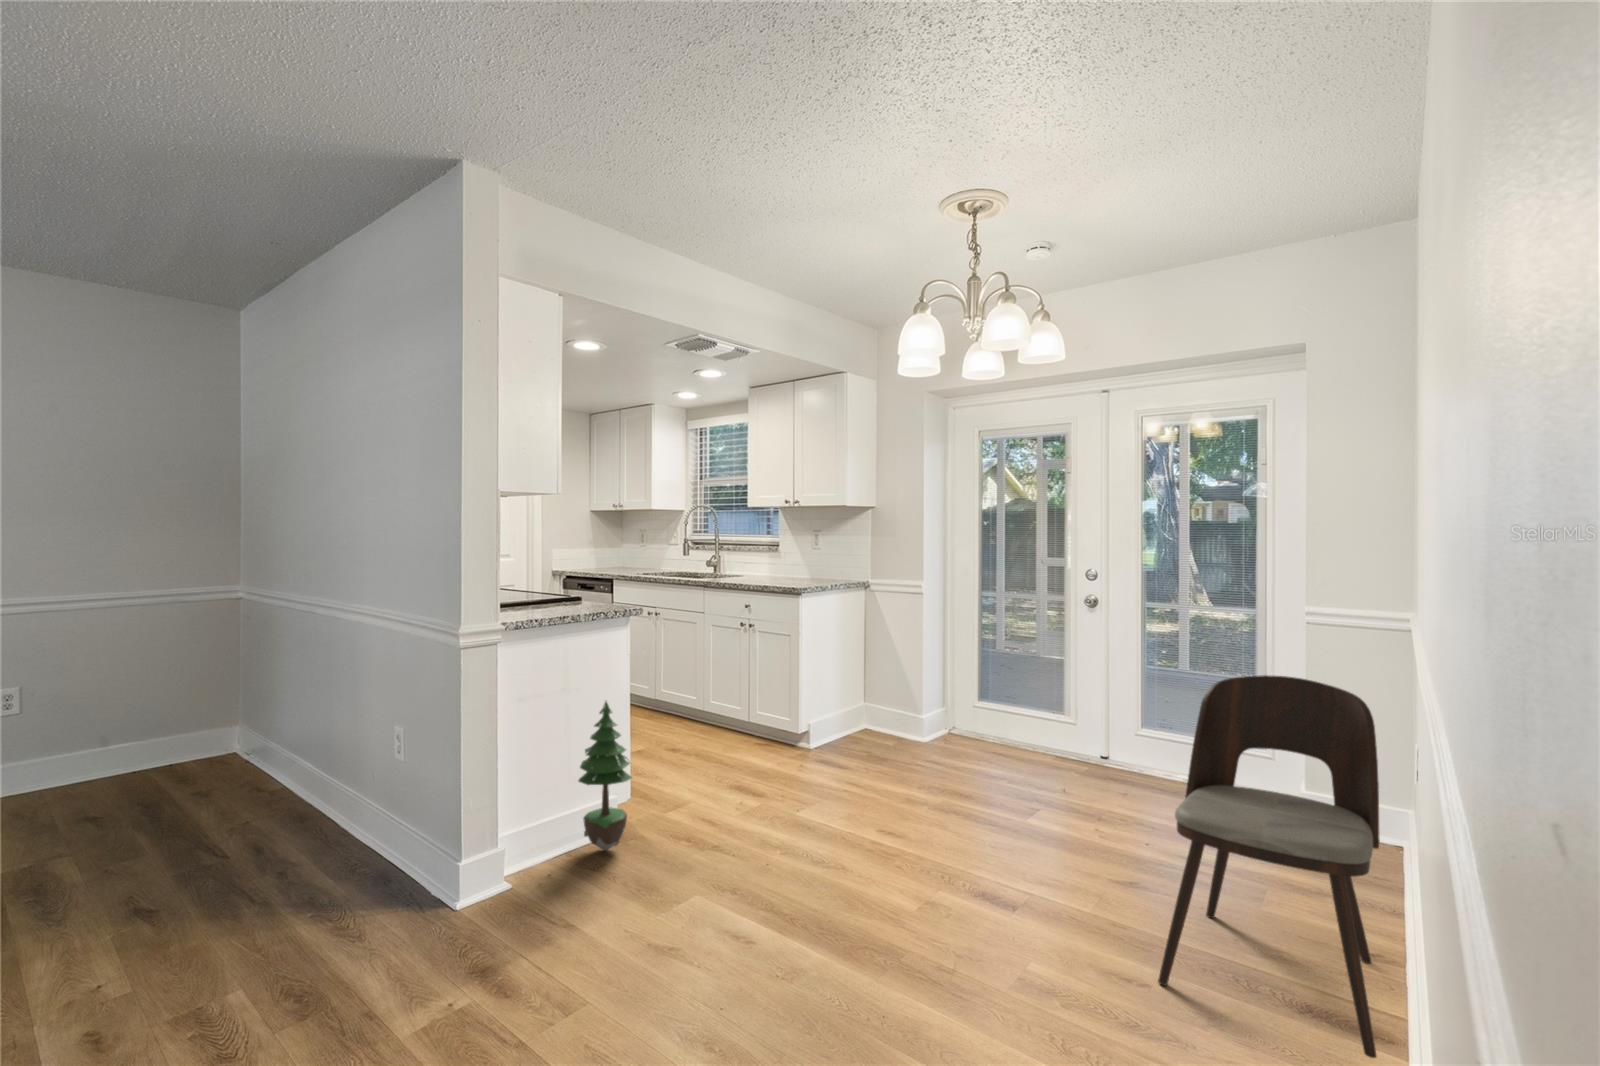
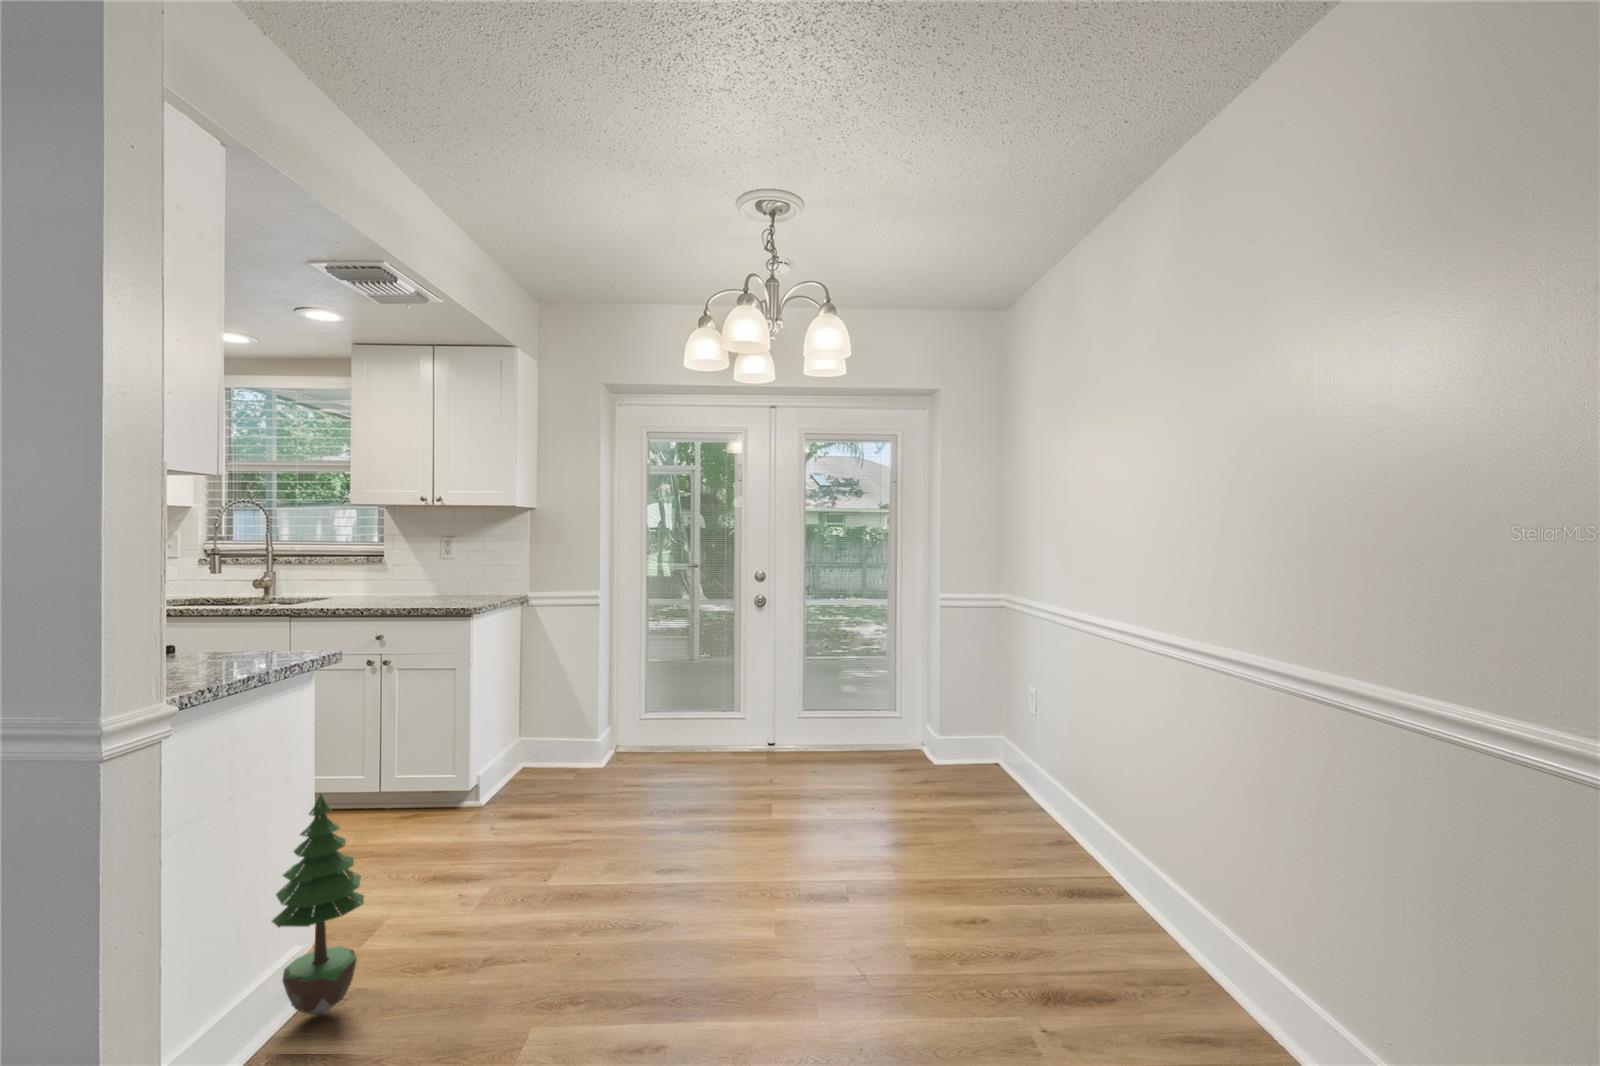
dining chair: present [1158,675,1380,1058] -> none [963,652,1137,926]

